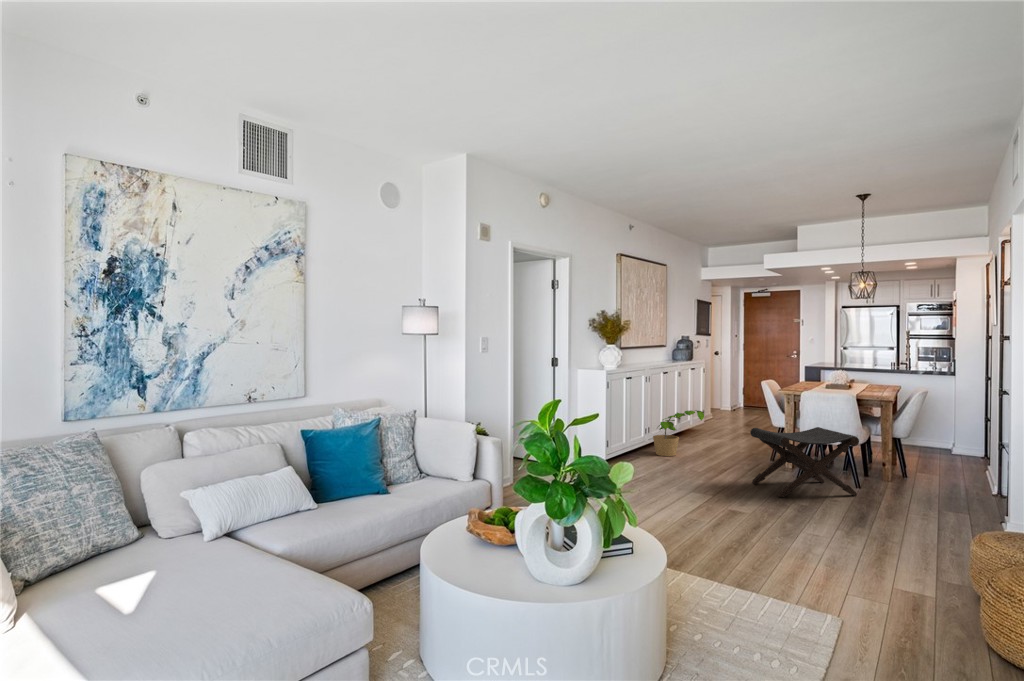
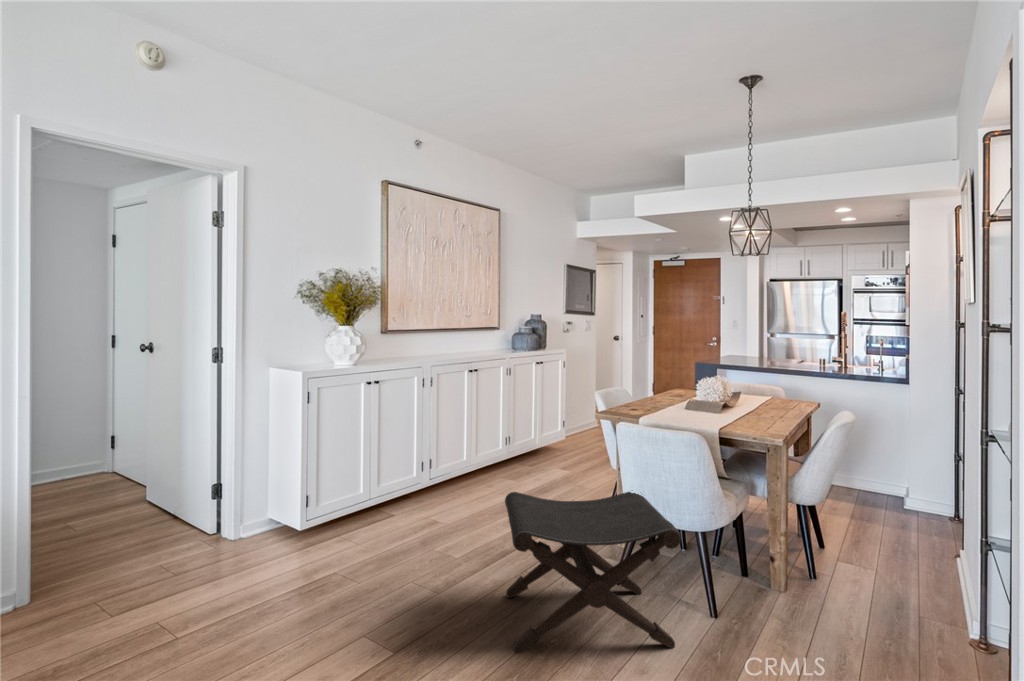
potted plant: present [653,410,704,456] -> none [425,437,500,509]

